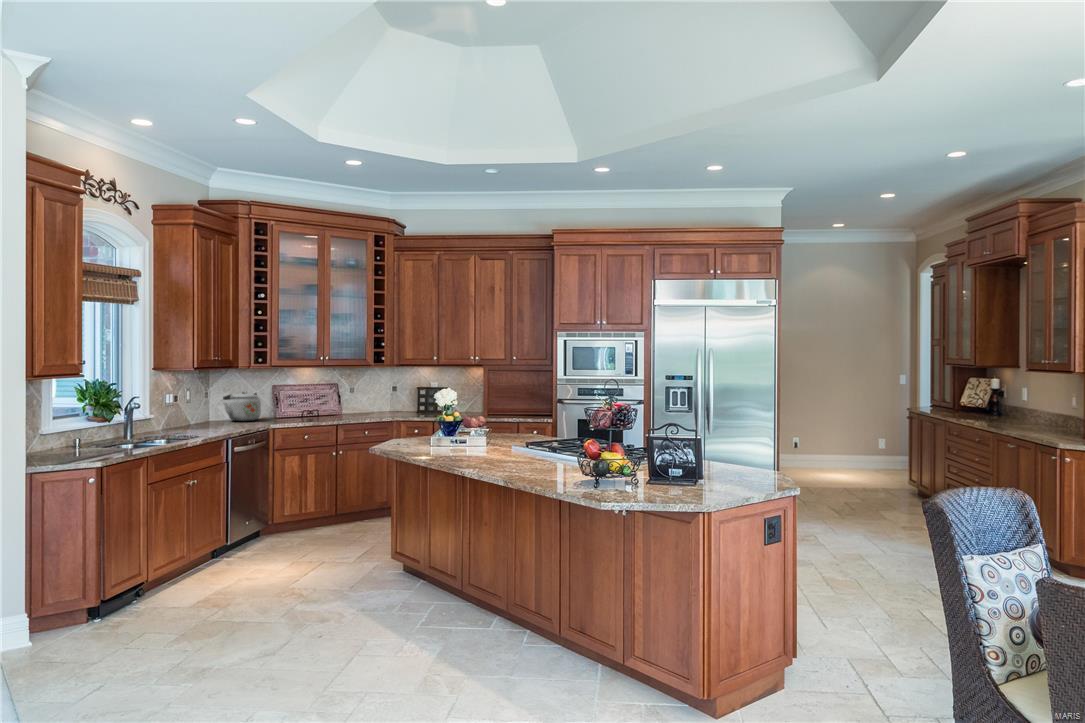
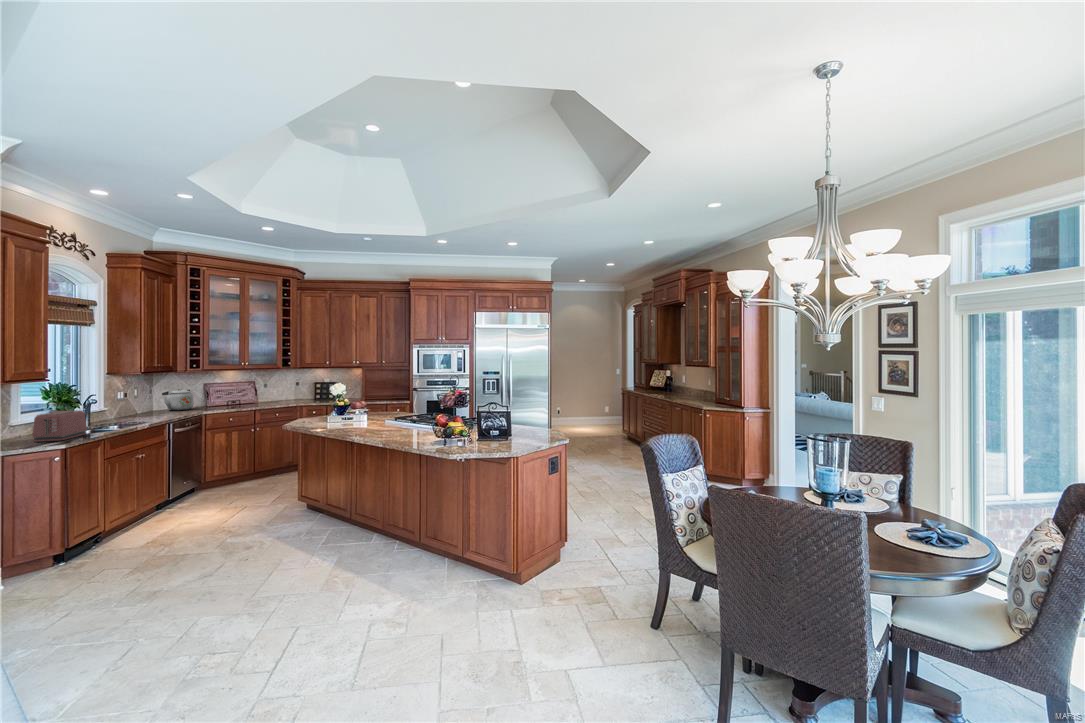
toaster: none [52,418,120,460] -> present [33,410,87,442]

